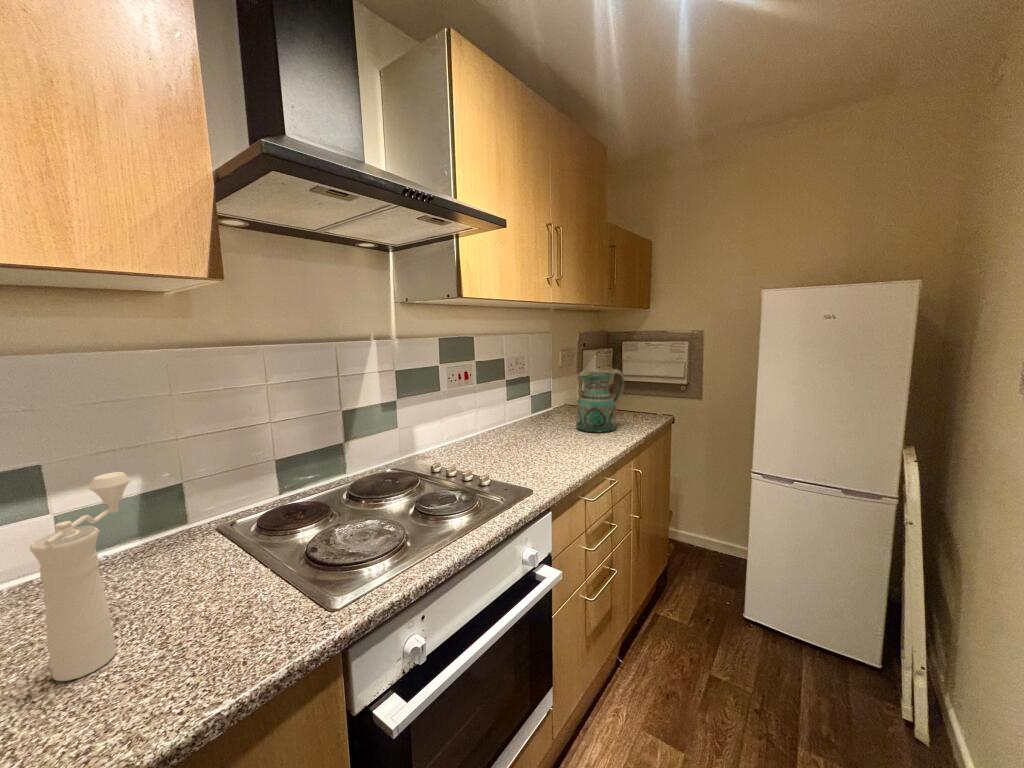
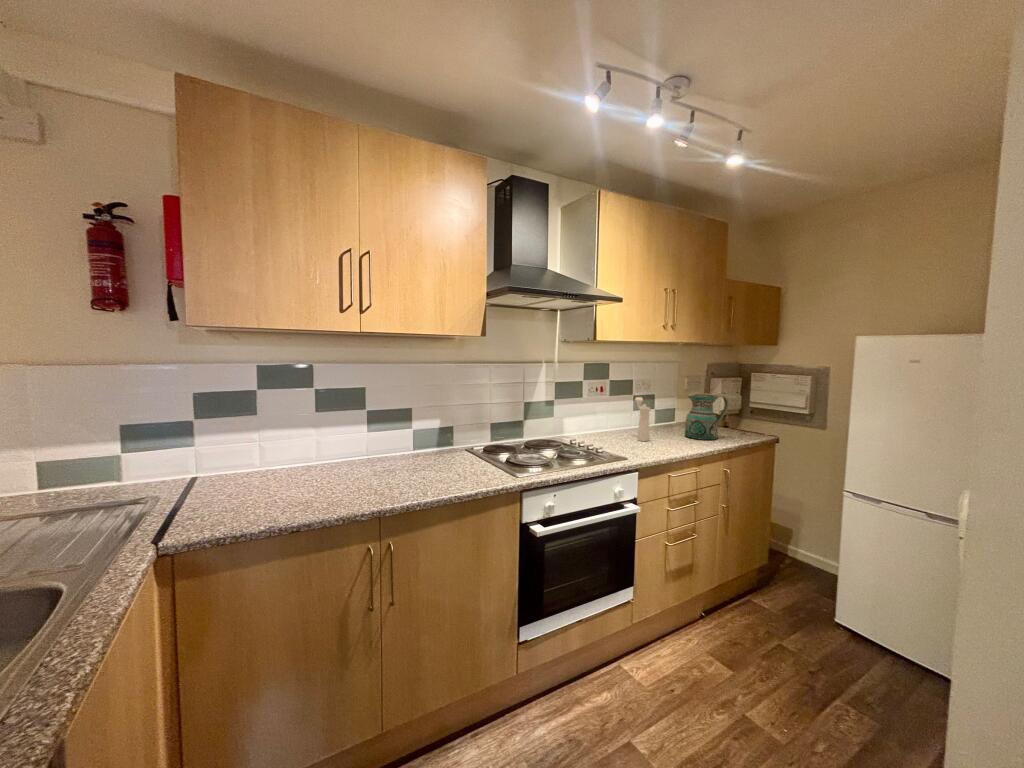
pepper mill: present [30,472,131,681] -> present [635,397,650,441]

